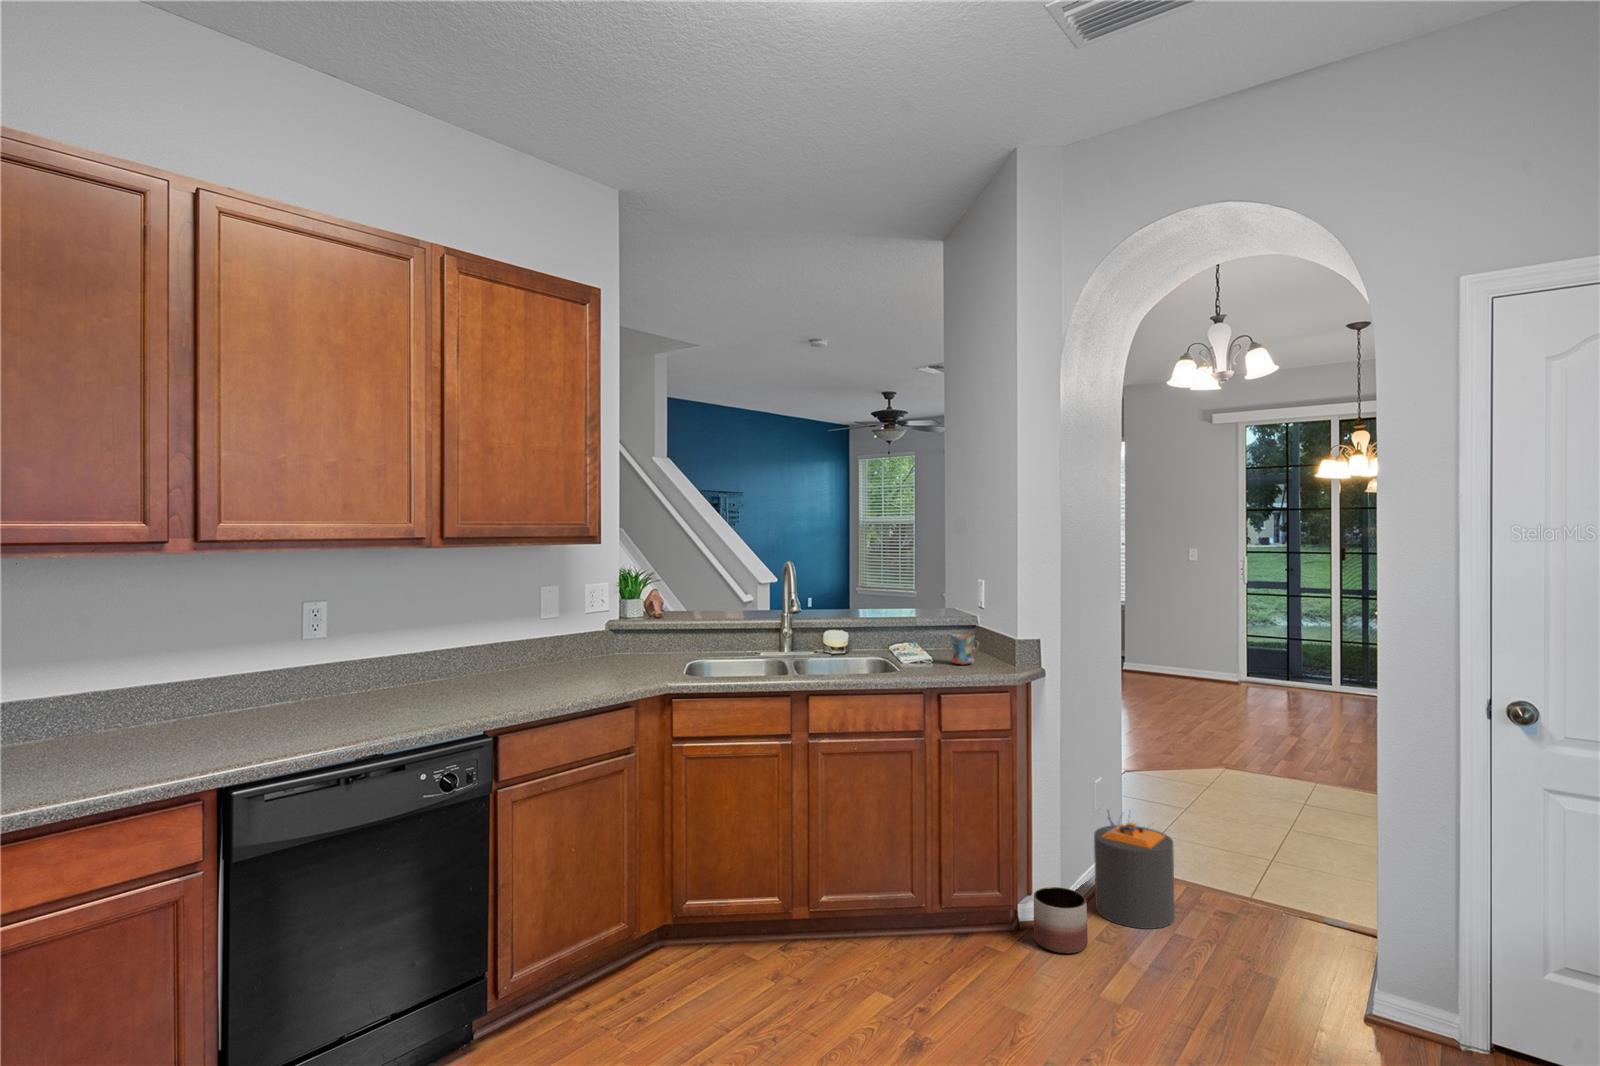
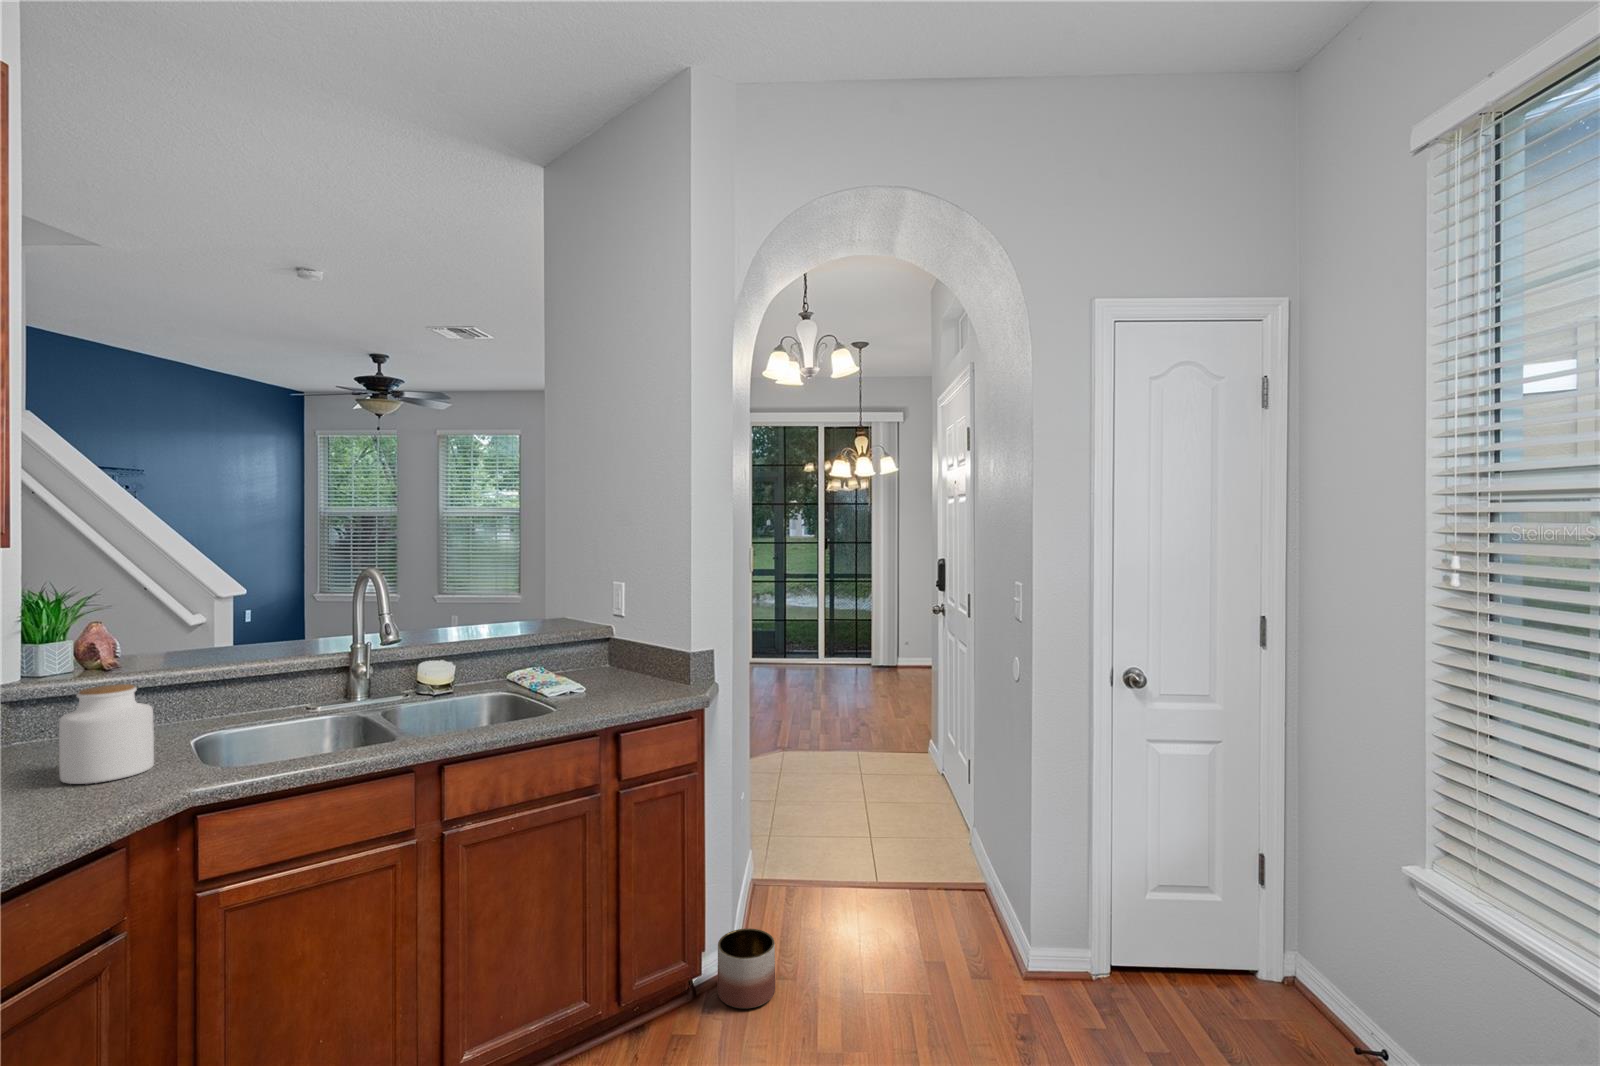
jar: none [625,622,665,674] -> present [59,684,154,784]
mug: present [950,634,979,664] -> none [612,654,651,692]
trash can: present [1094,810,1175,929] -> none [751,818,828,947]

